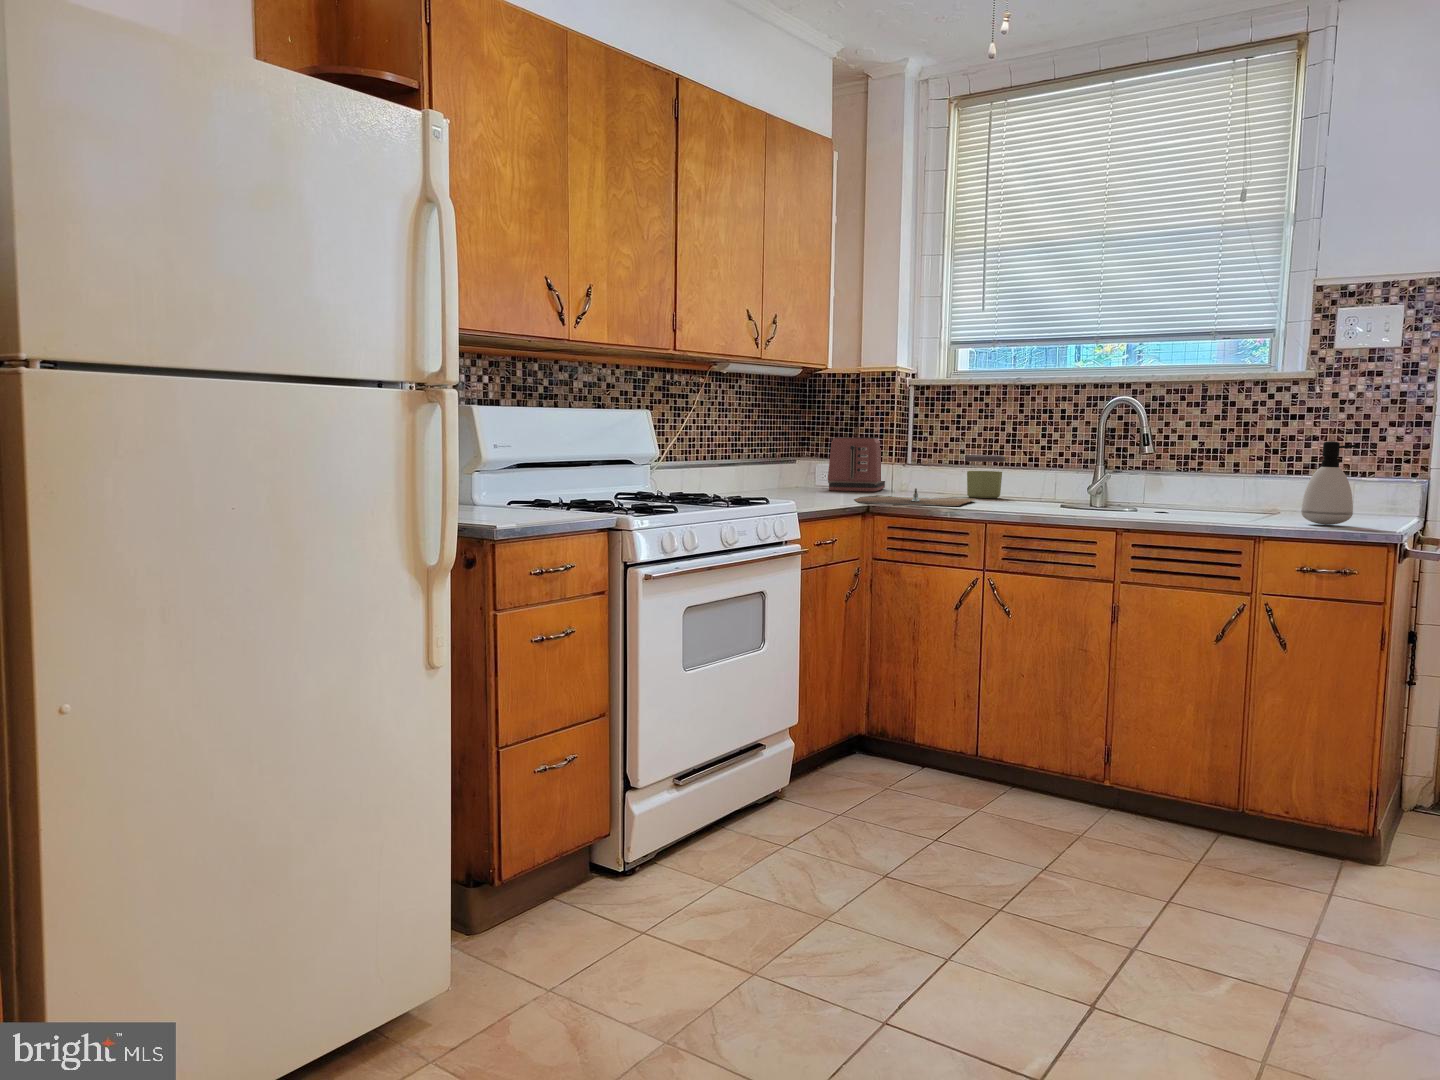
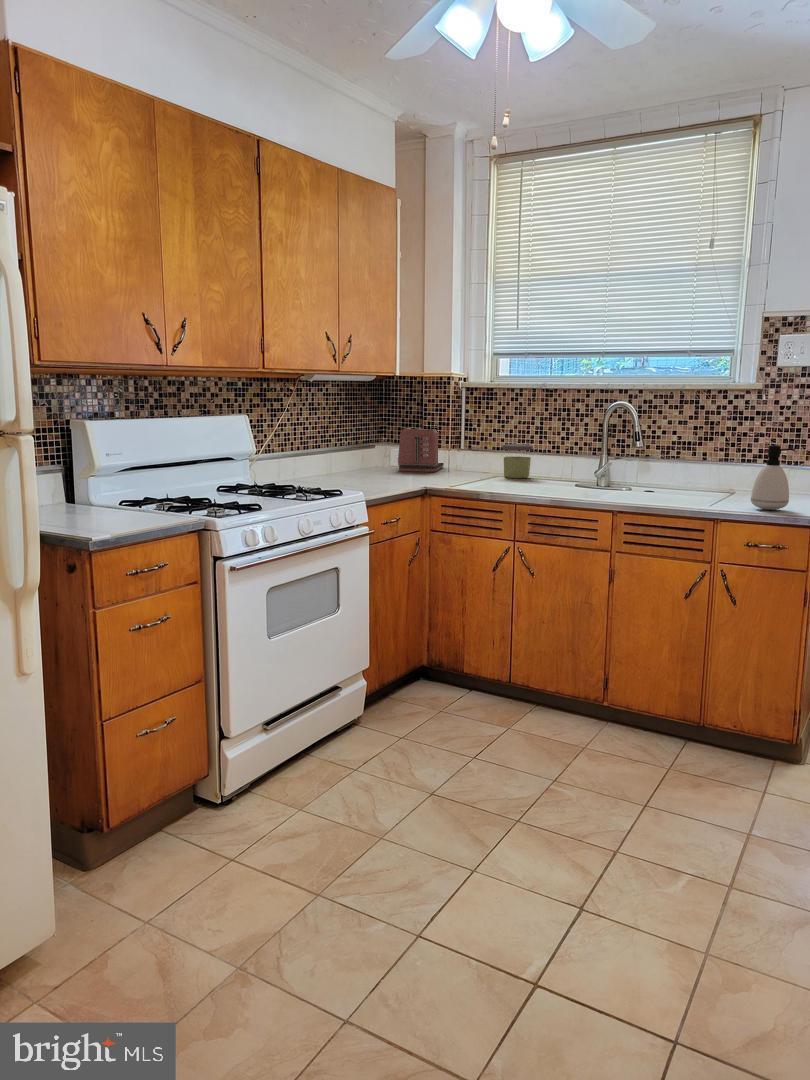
cutting board: present [855,488,975,506] -> none [413,476,508,492]

